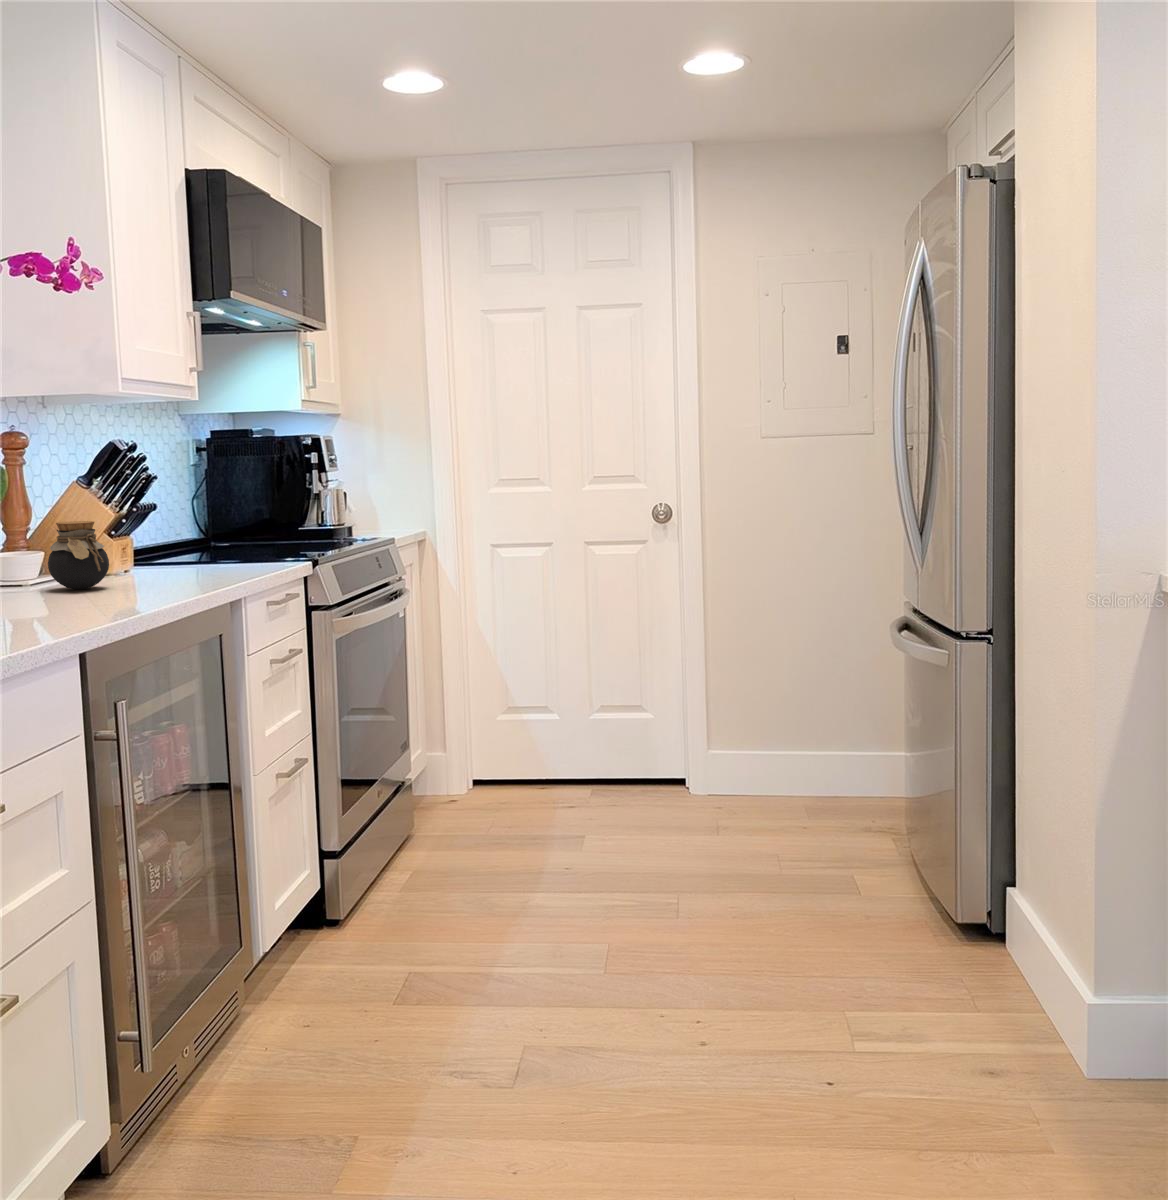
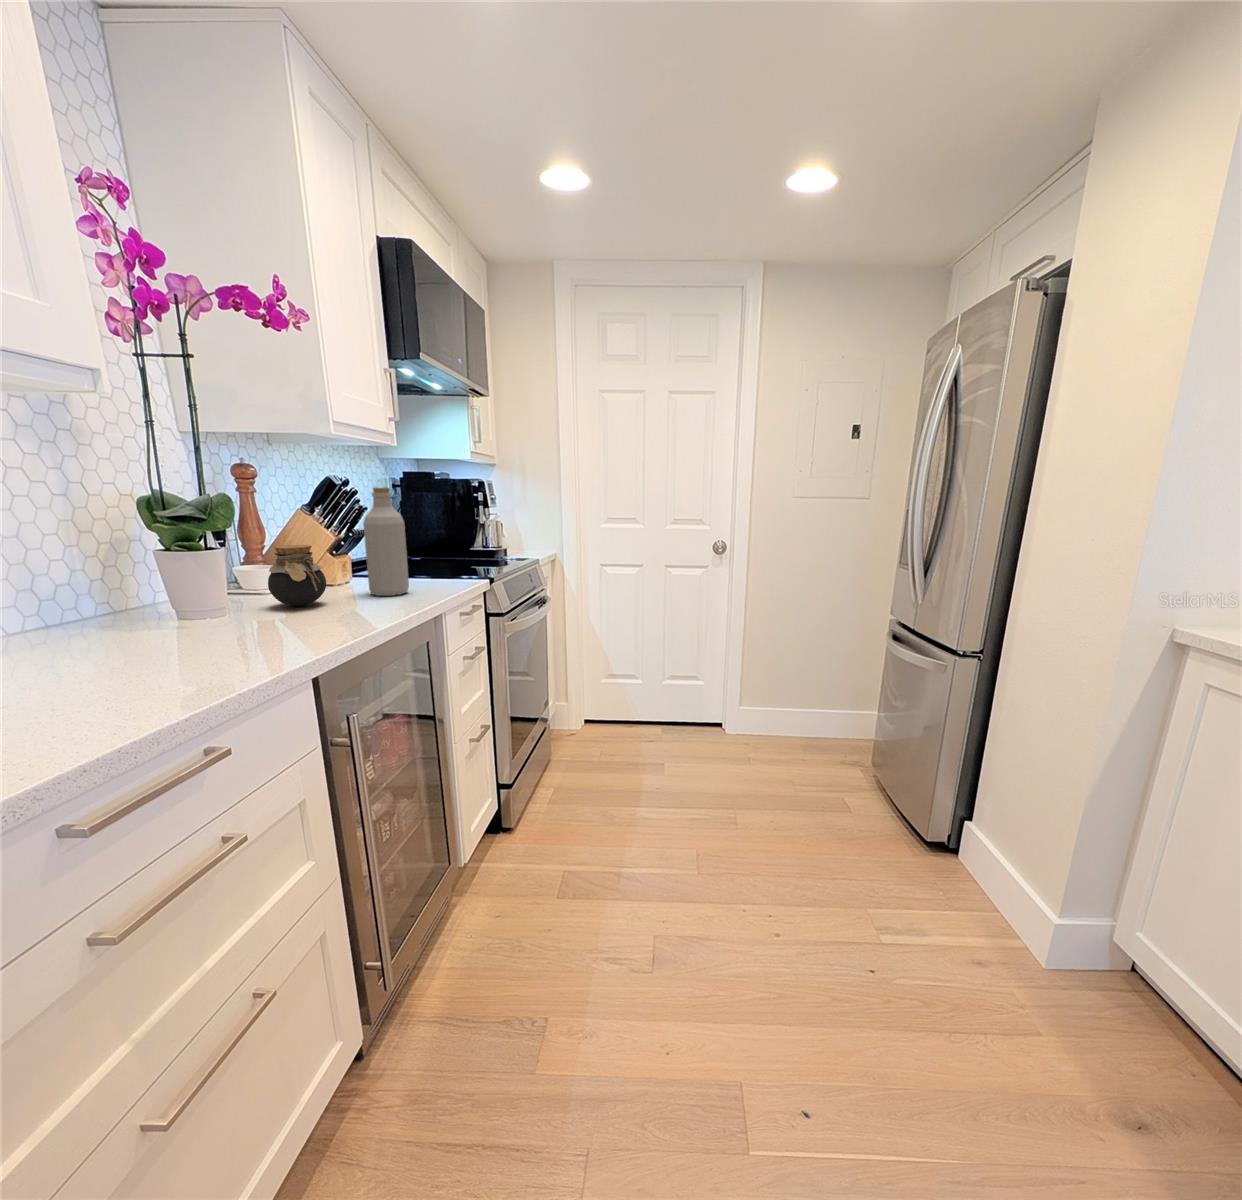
bottle: none [151,454,203,582] -> present [363,488,409,596]

